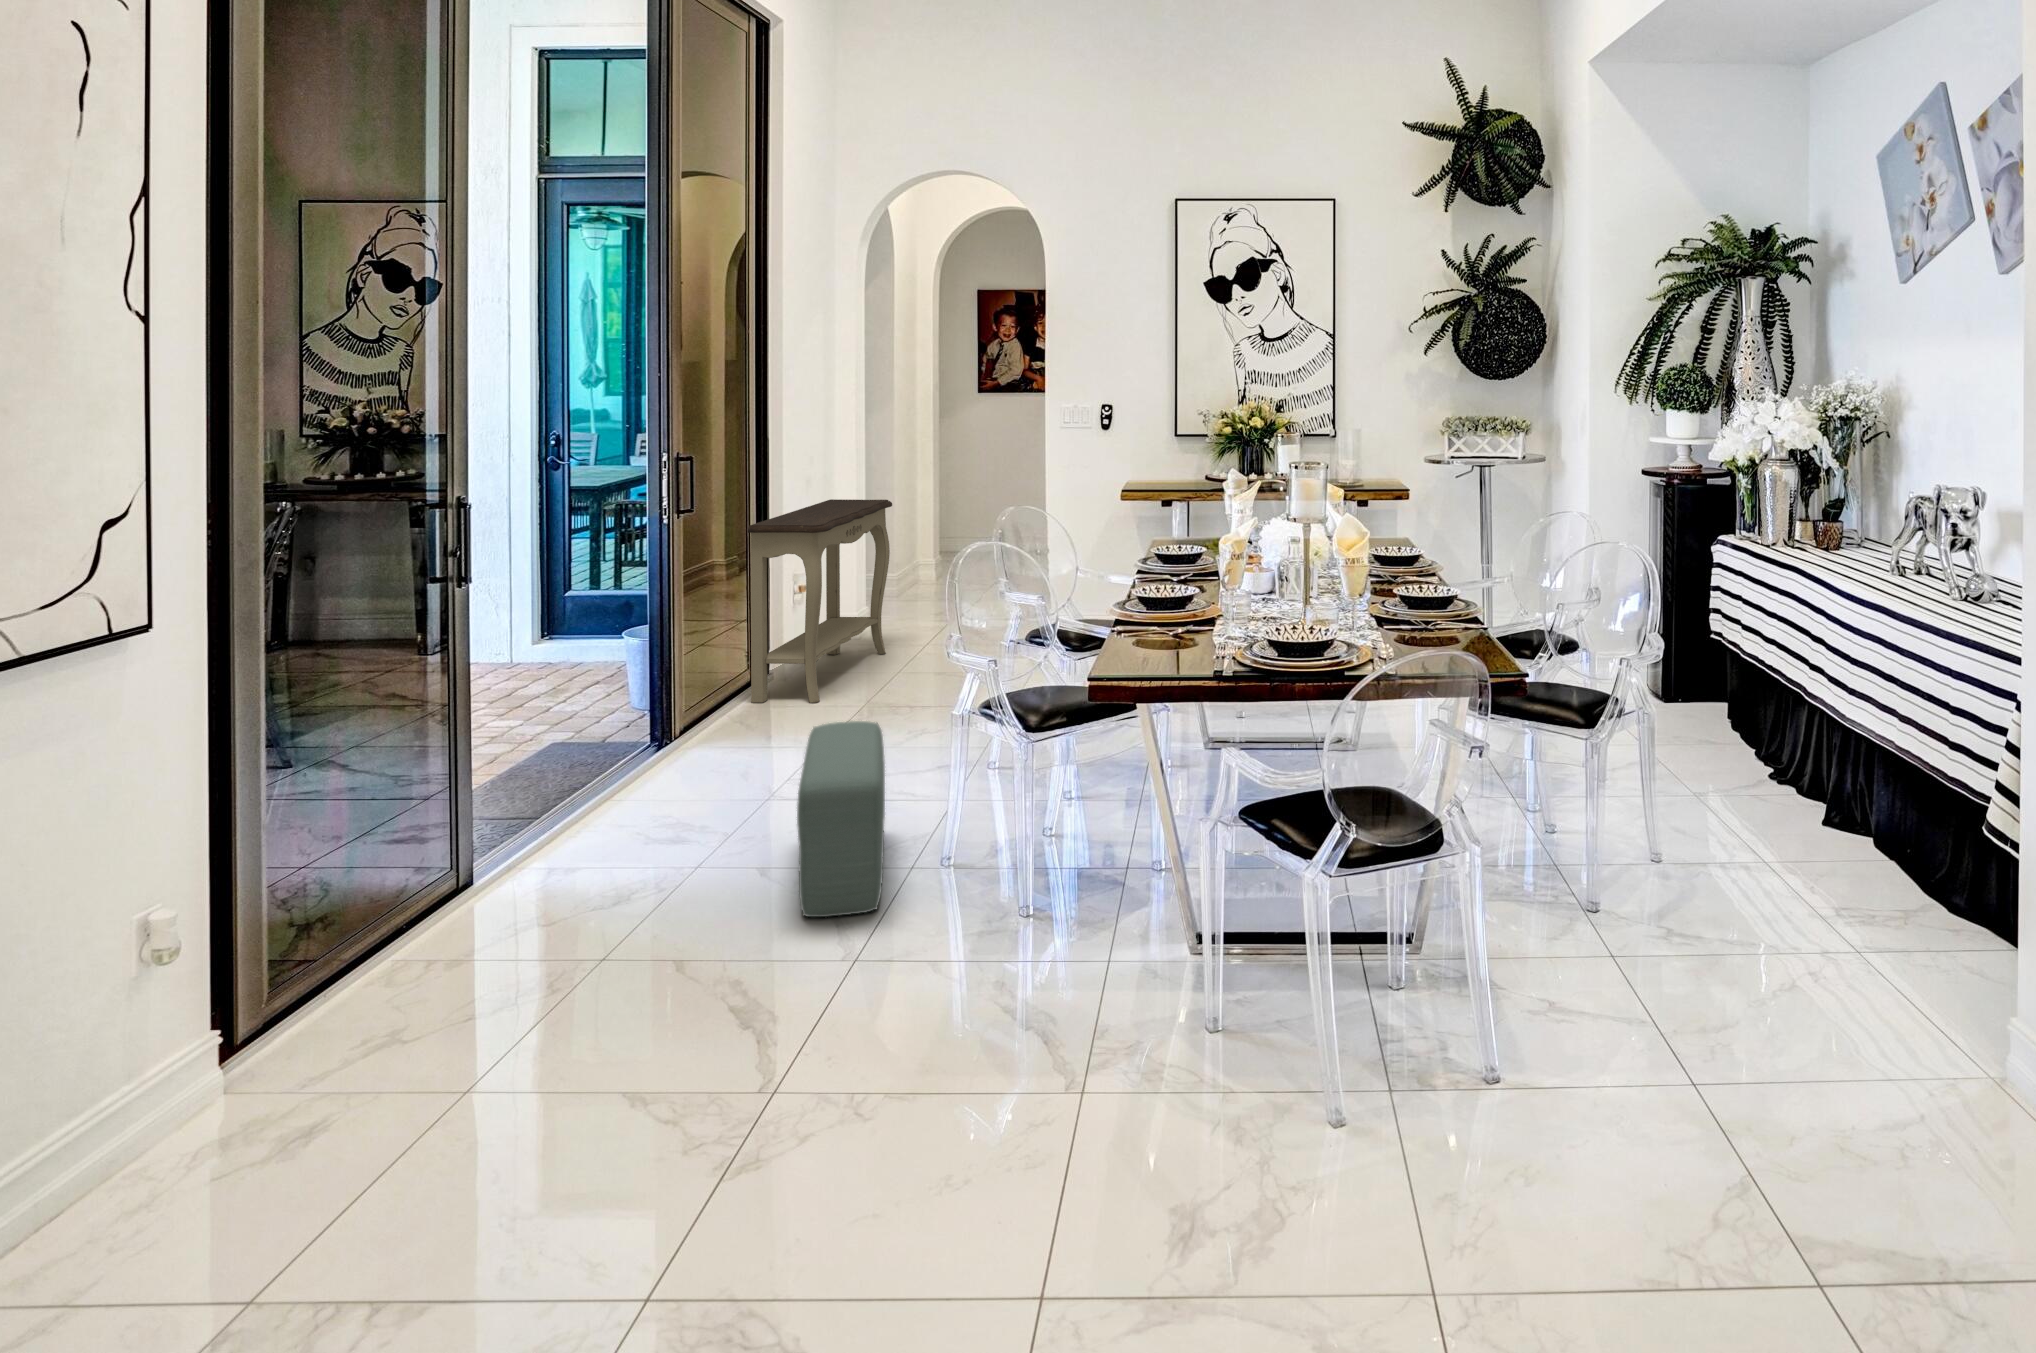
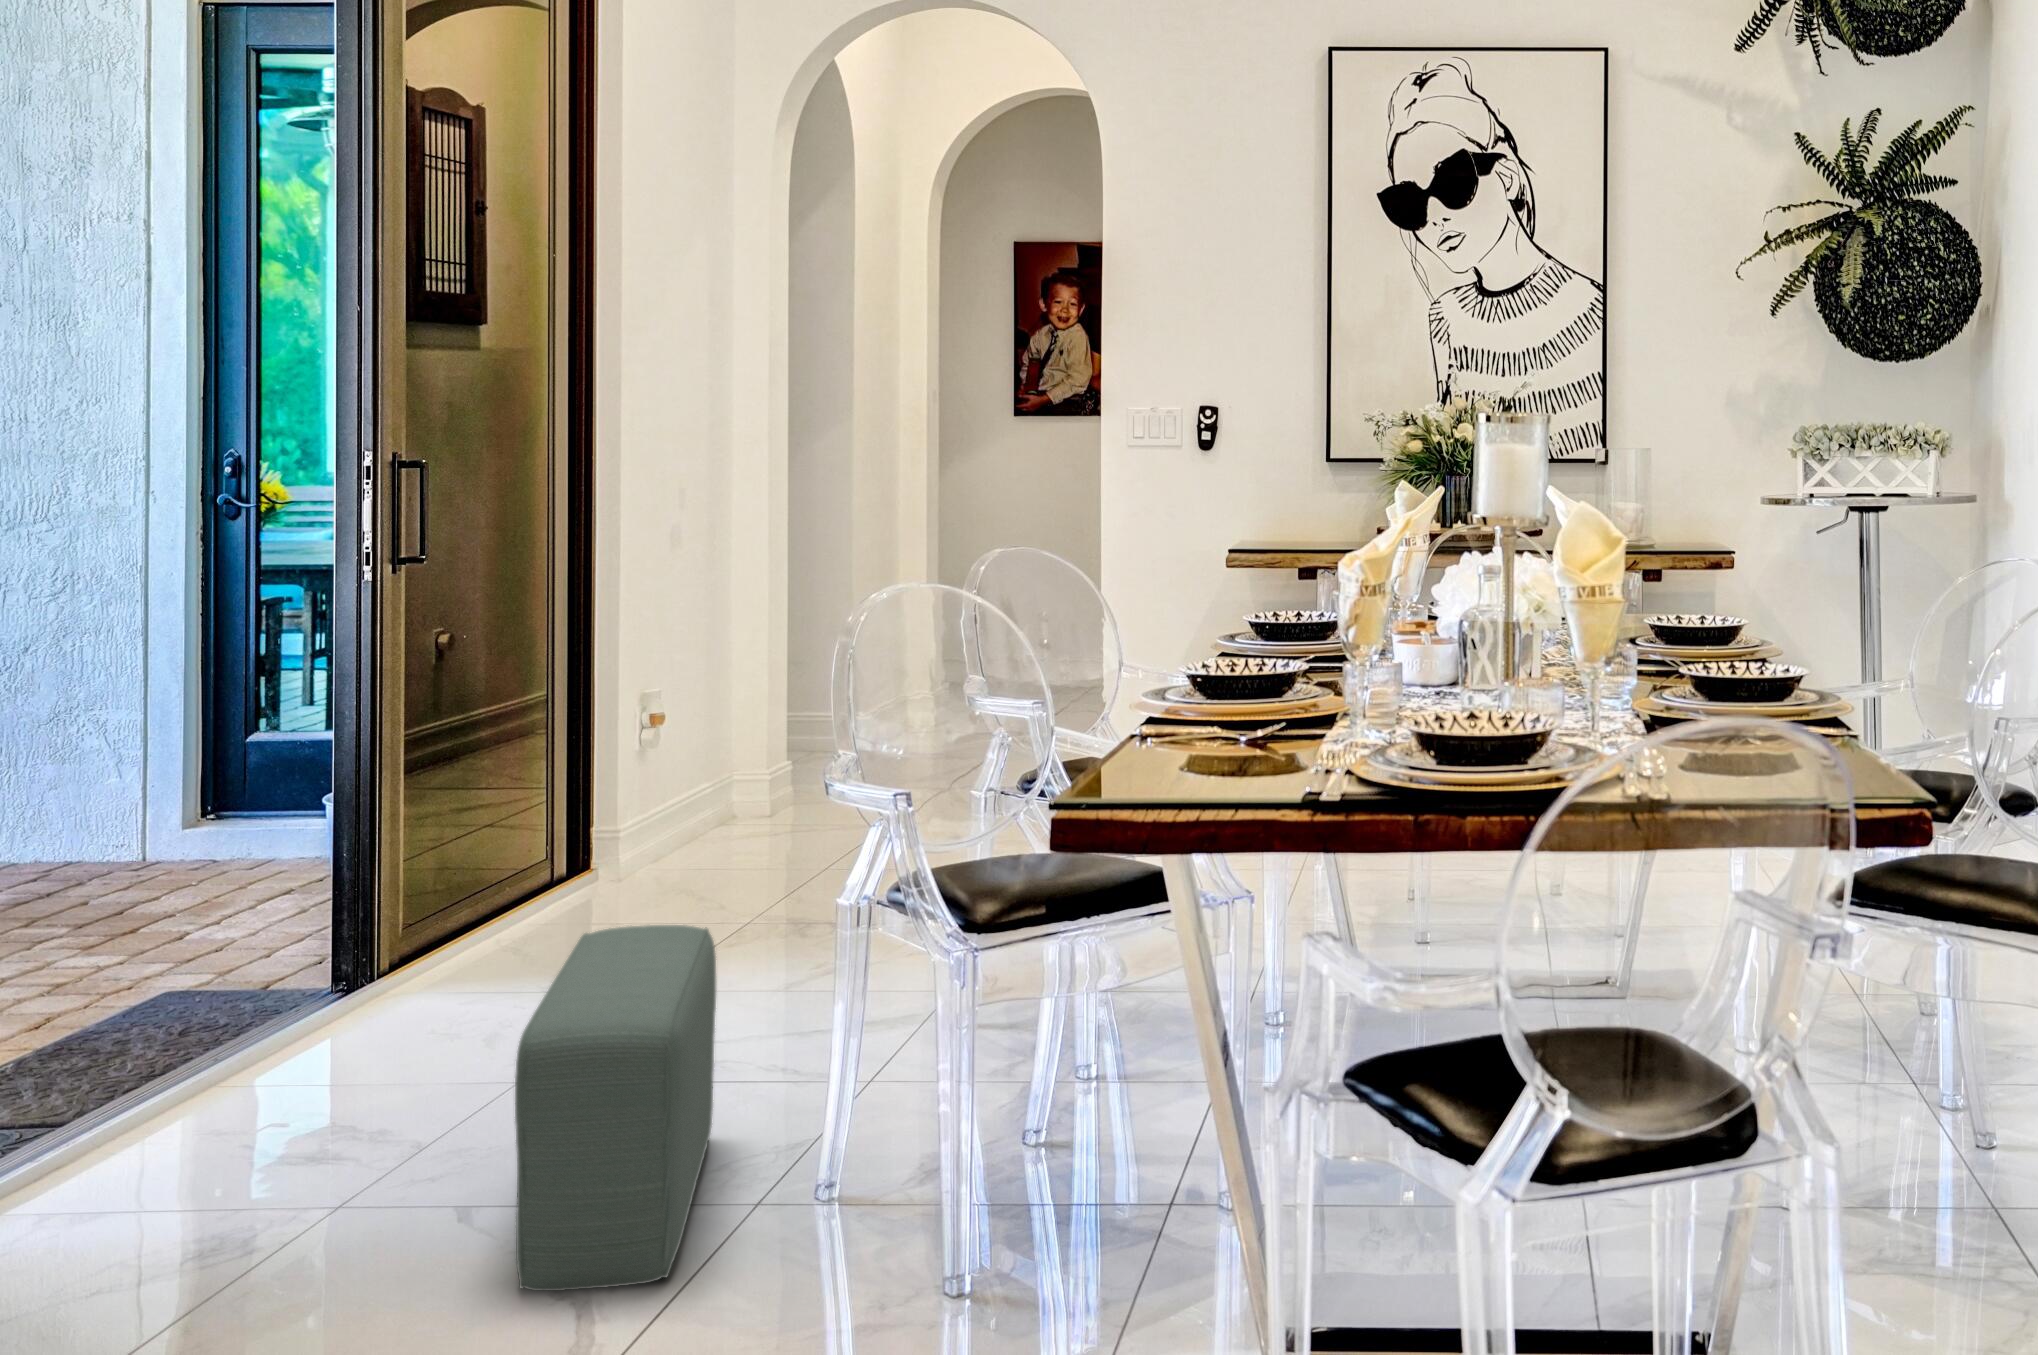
console table: present [748,499,892,703] -> none [535,564,815,918]

